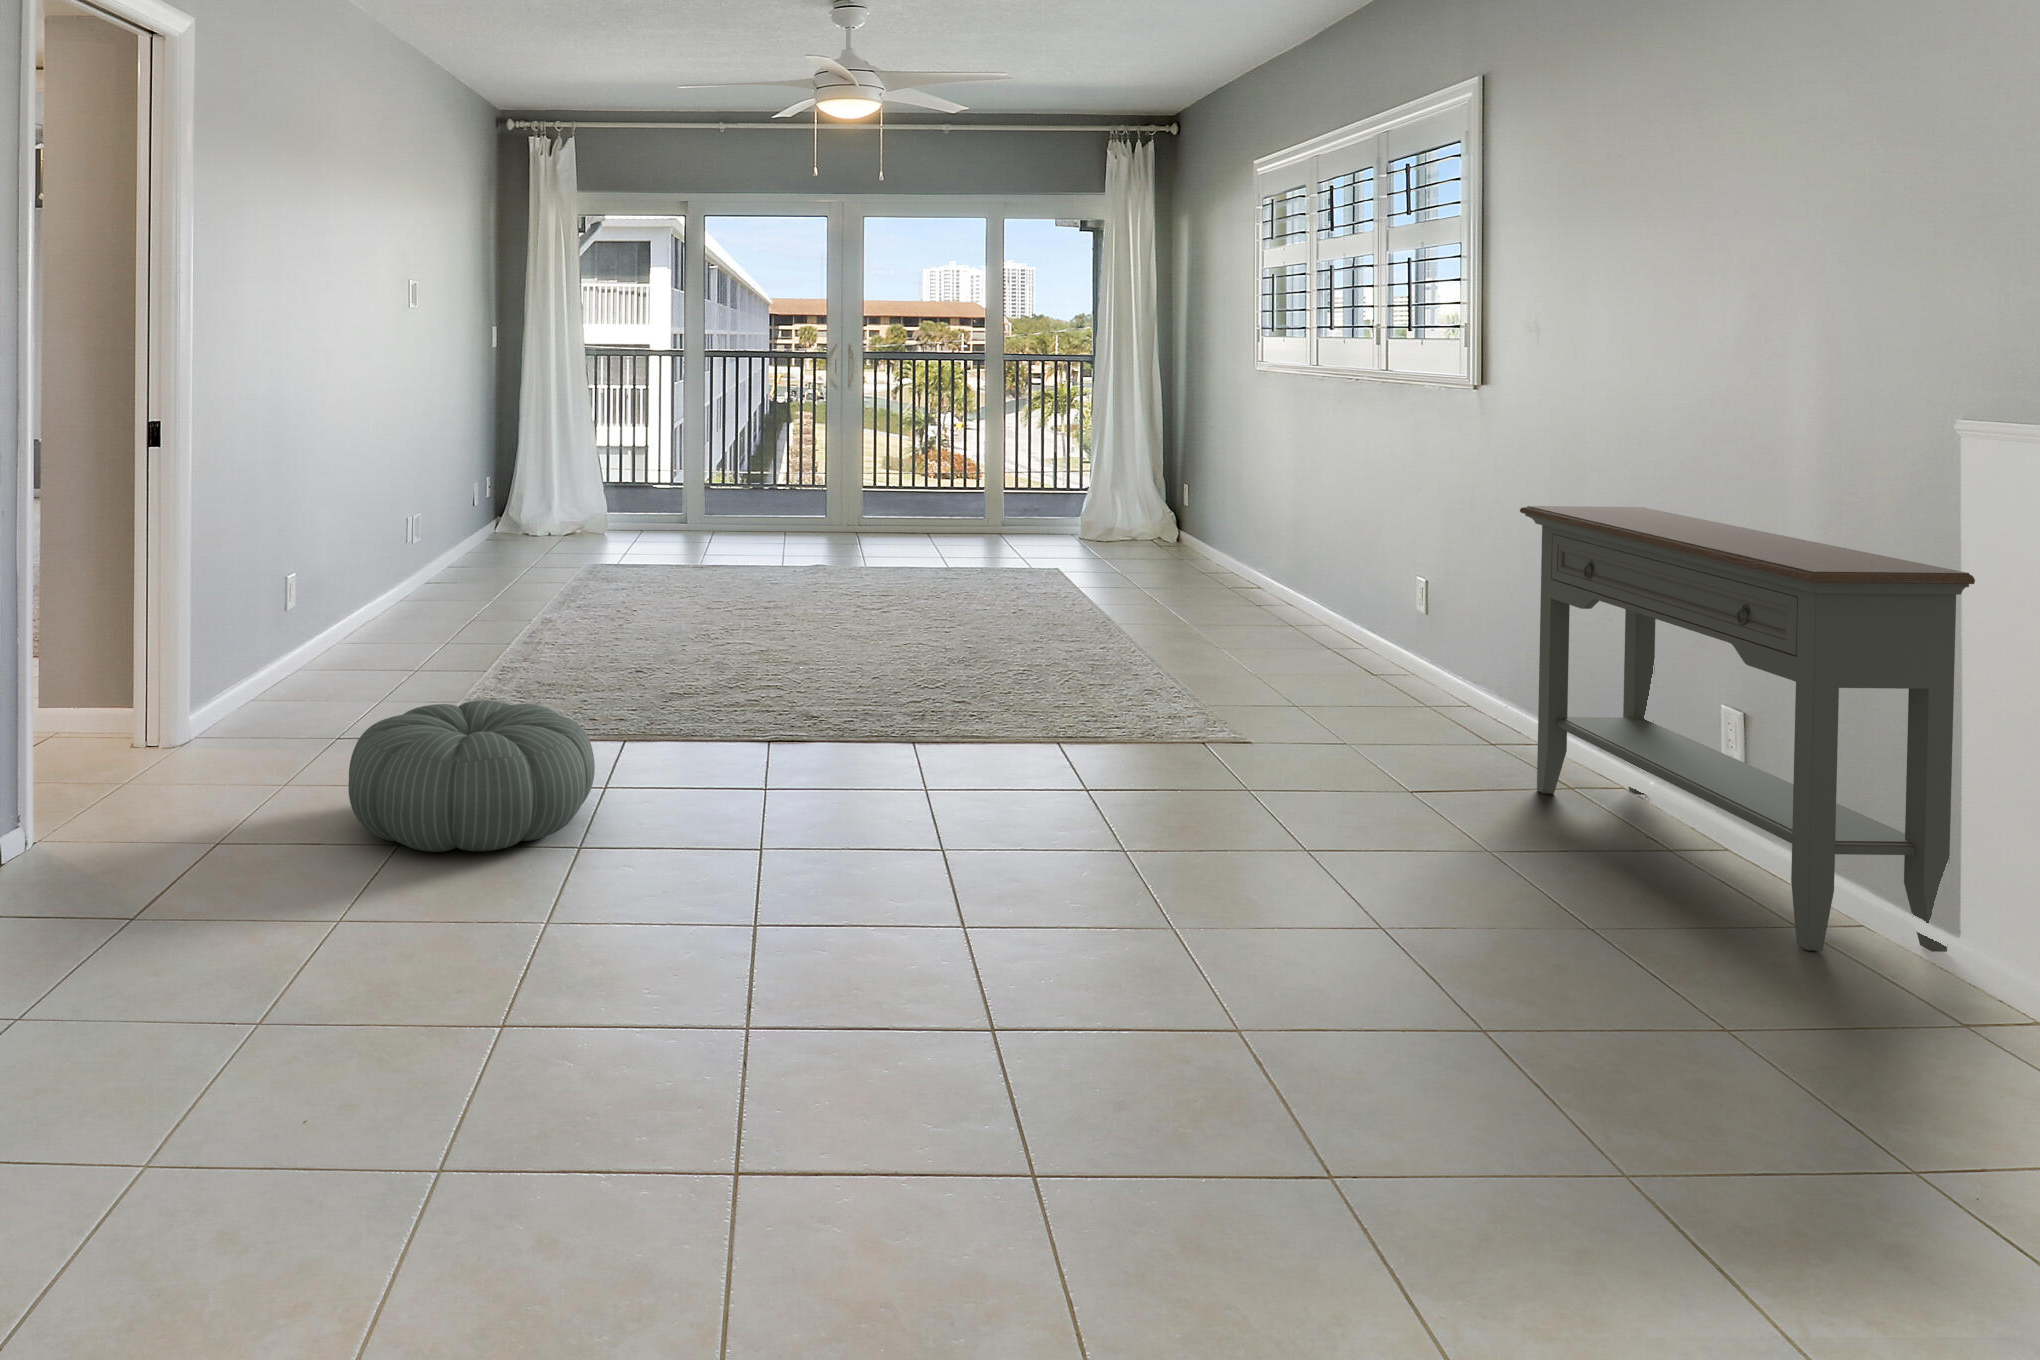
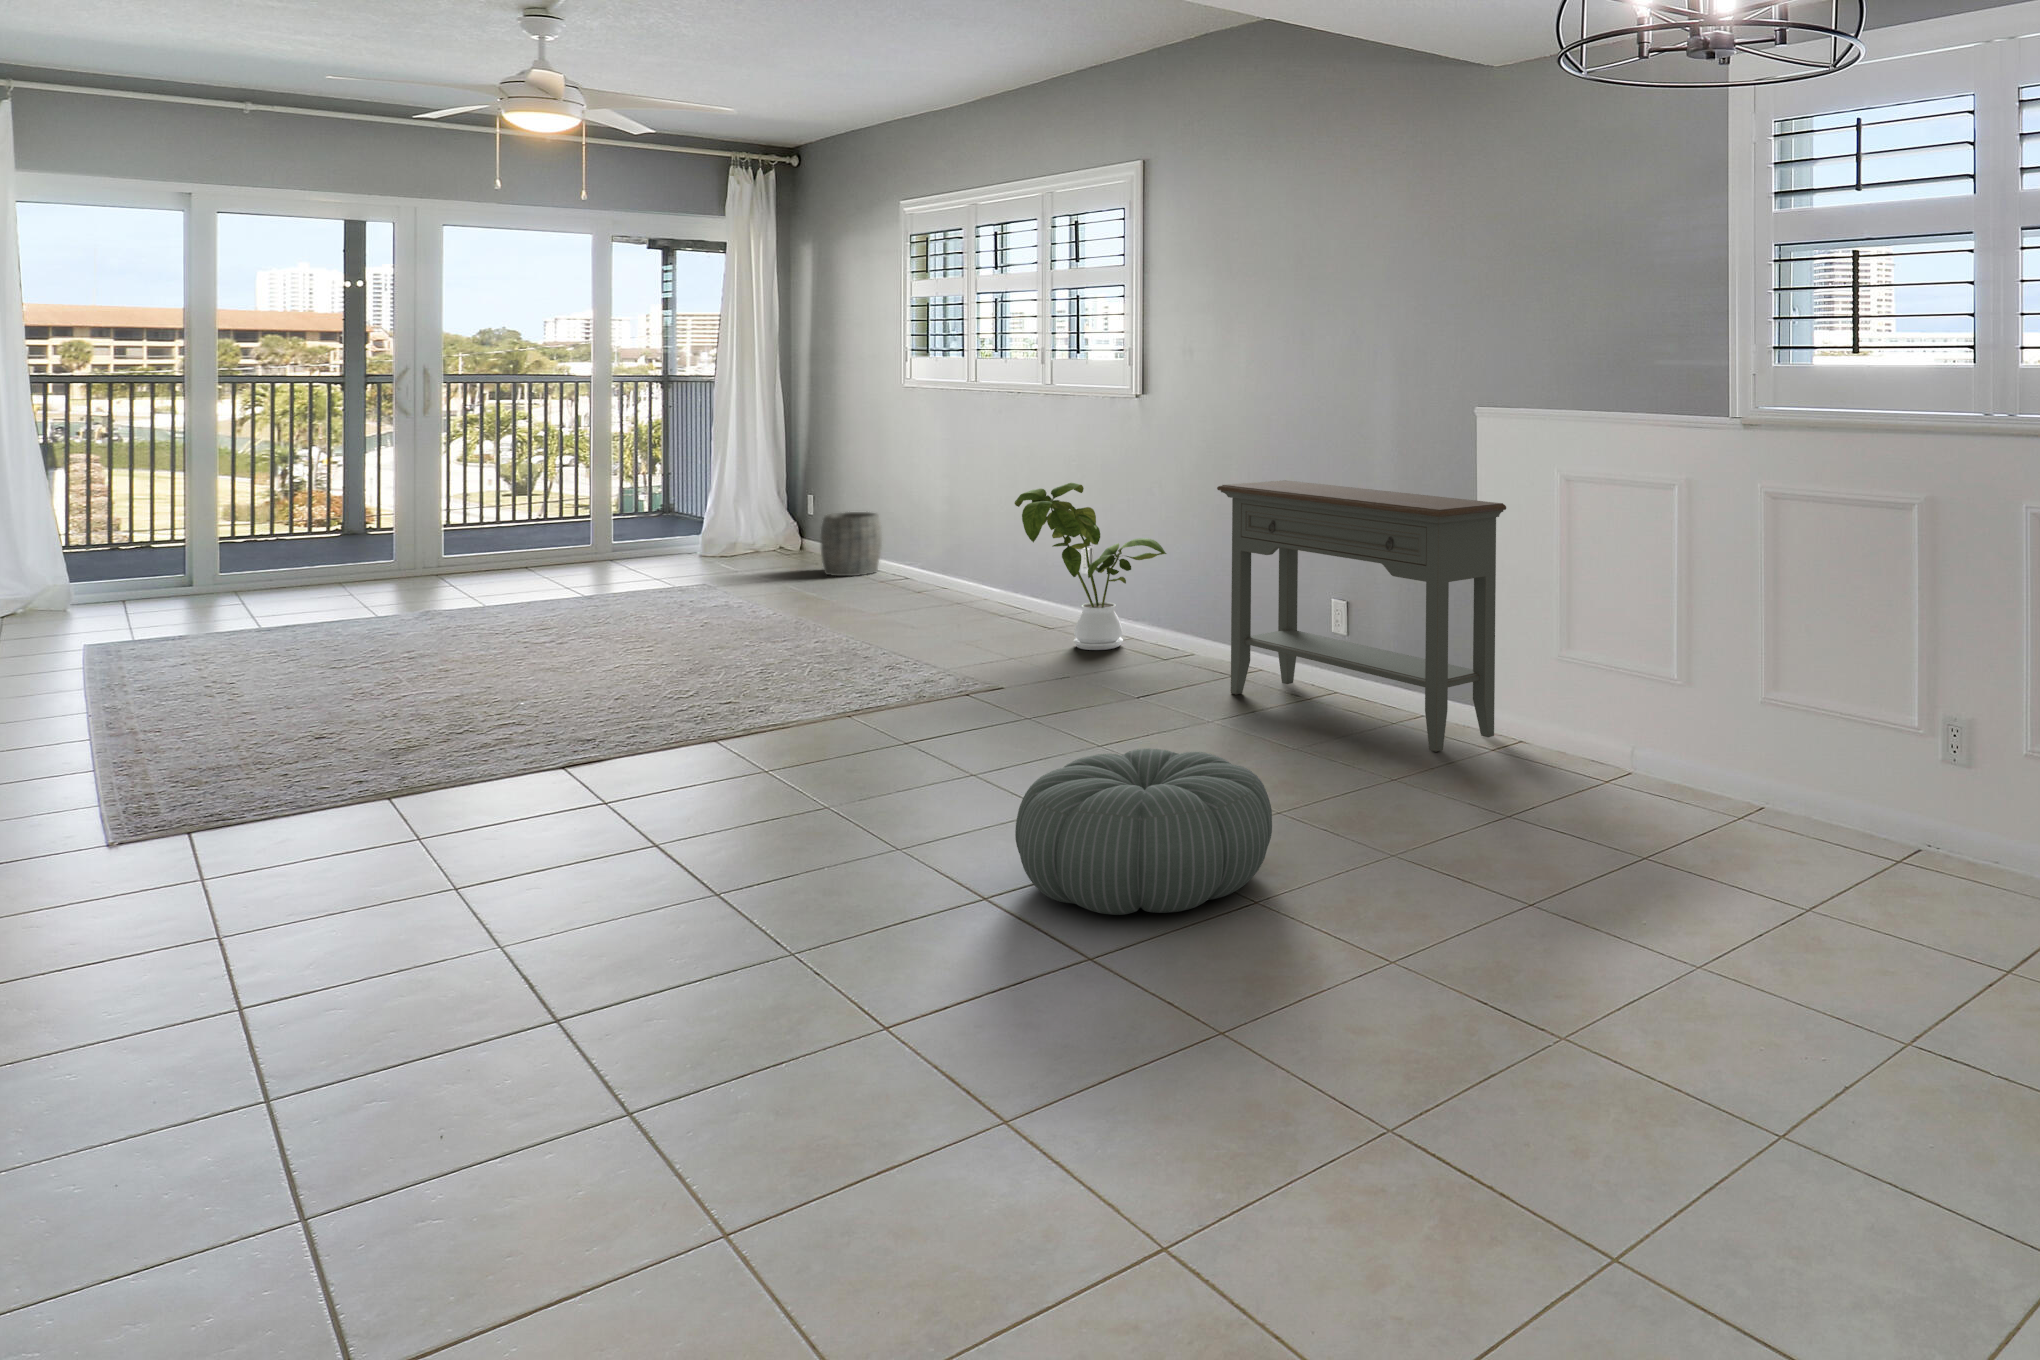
house plant: none [1297,489,1497,702] -> present [1015,483,1166,650]
woven basket: none [1170,505,1235,575] -> present [821,512,882,576]
pouf: present [348,700,595,852] -> present [1015,749,1272,915]

